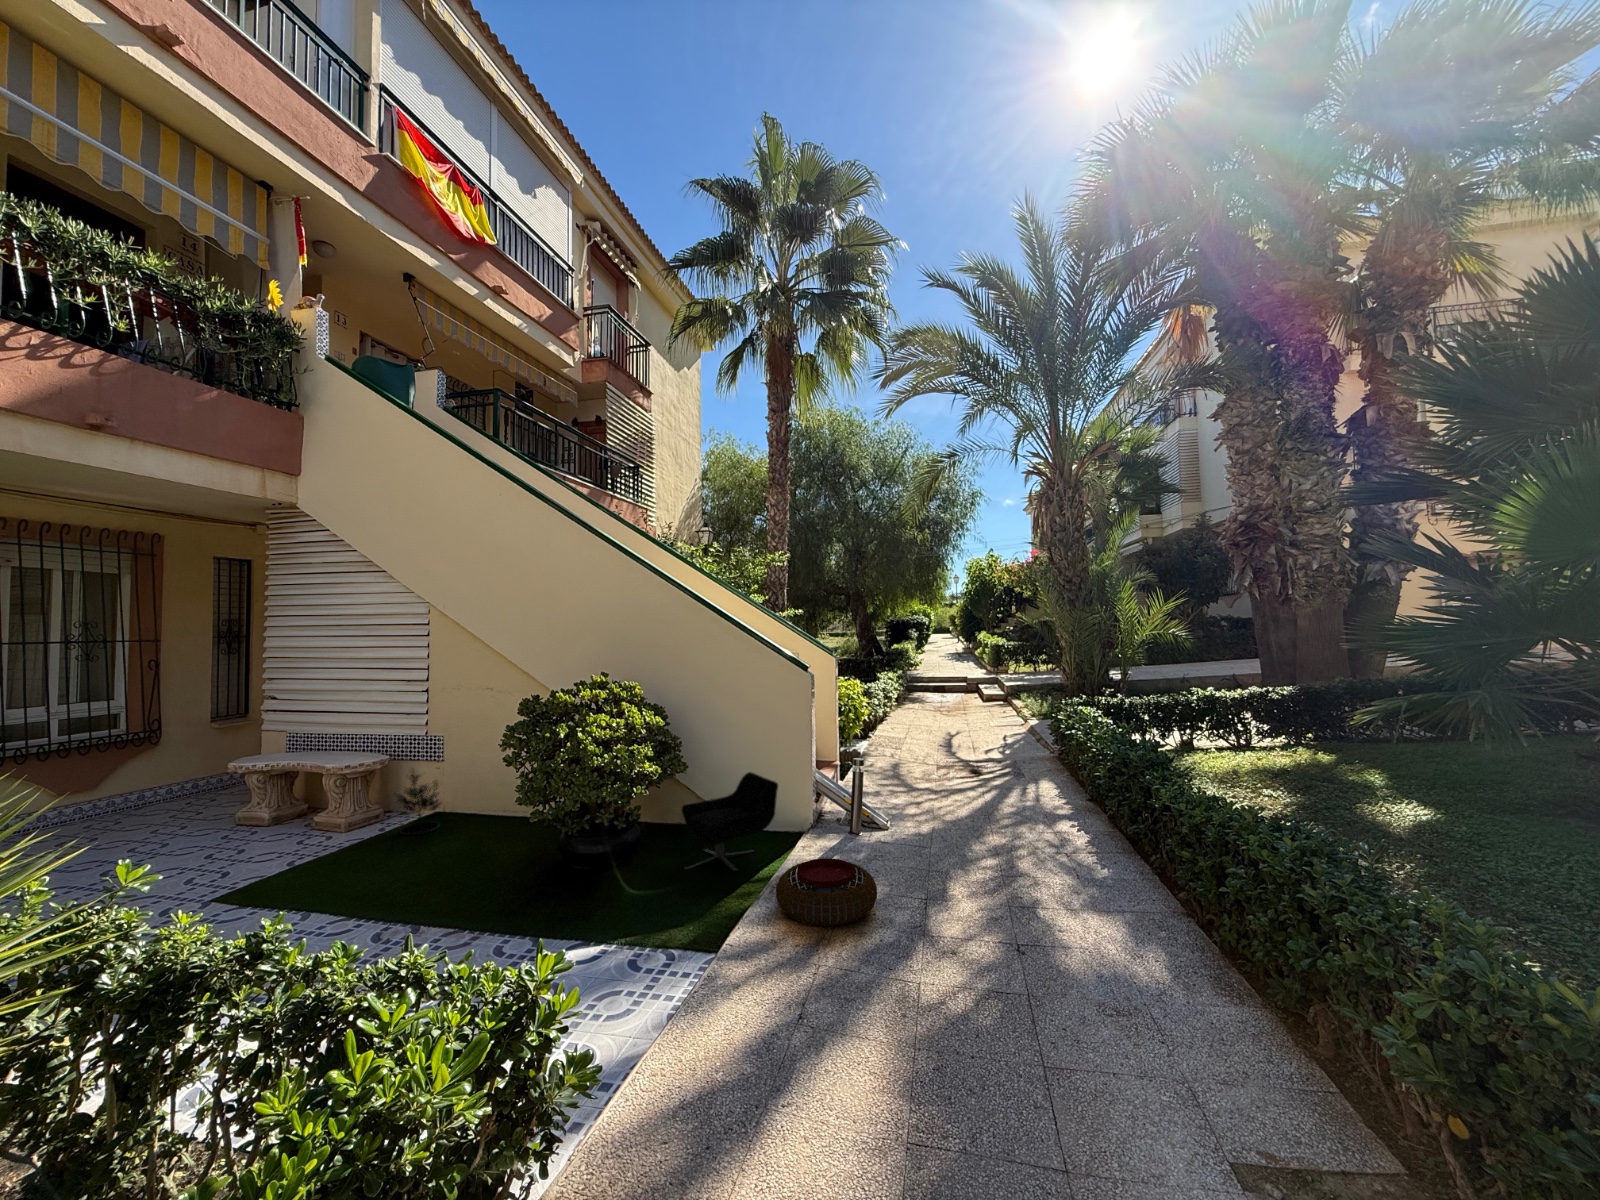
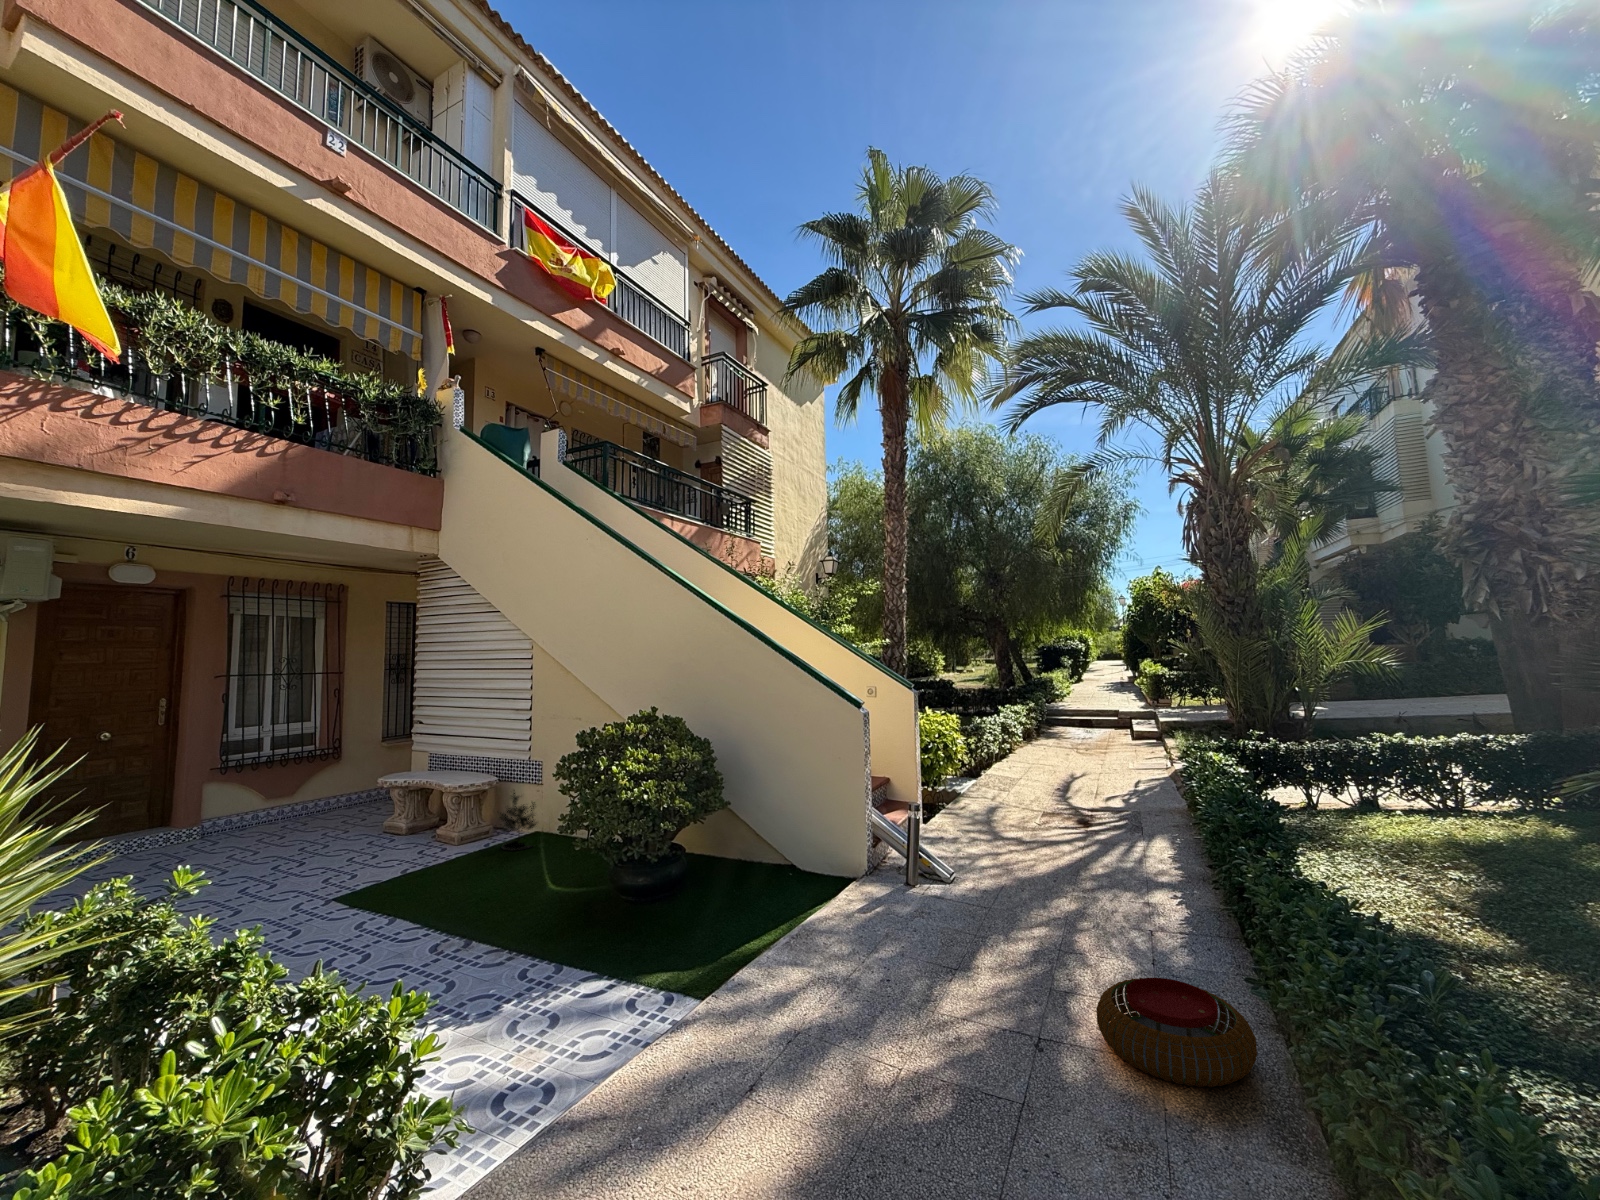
lounge chair: present [682,772,778,871] -> none [730,807,825,906]
pouf: present [776,858,877,926] -> present [1096,978,1257,1087]

